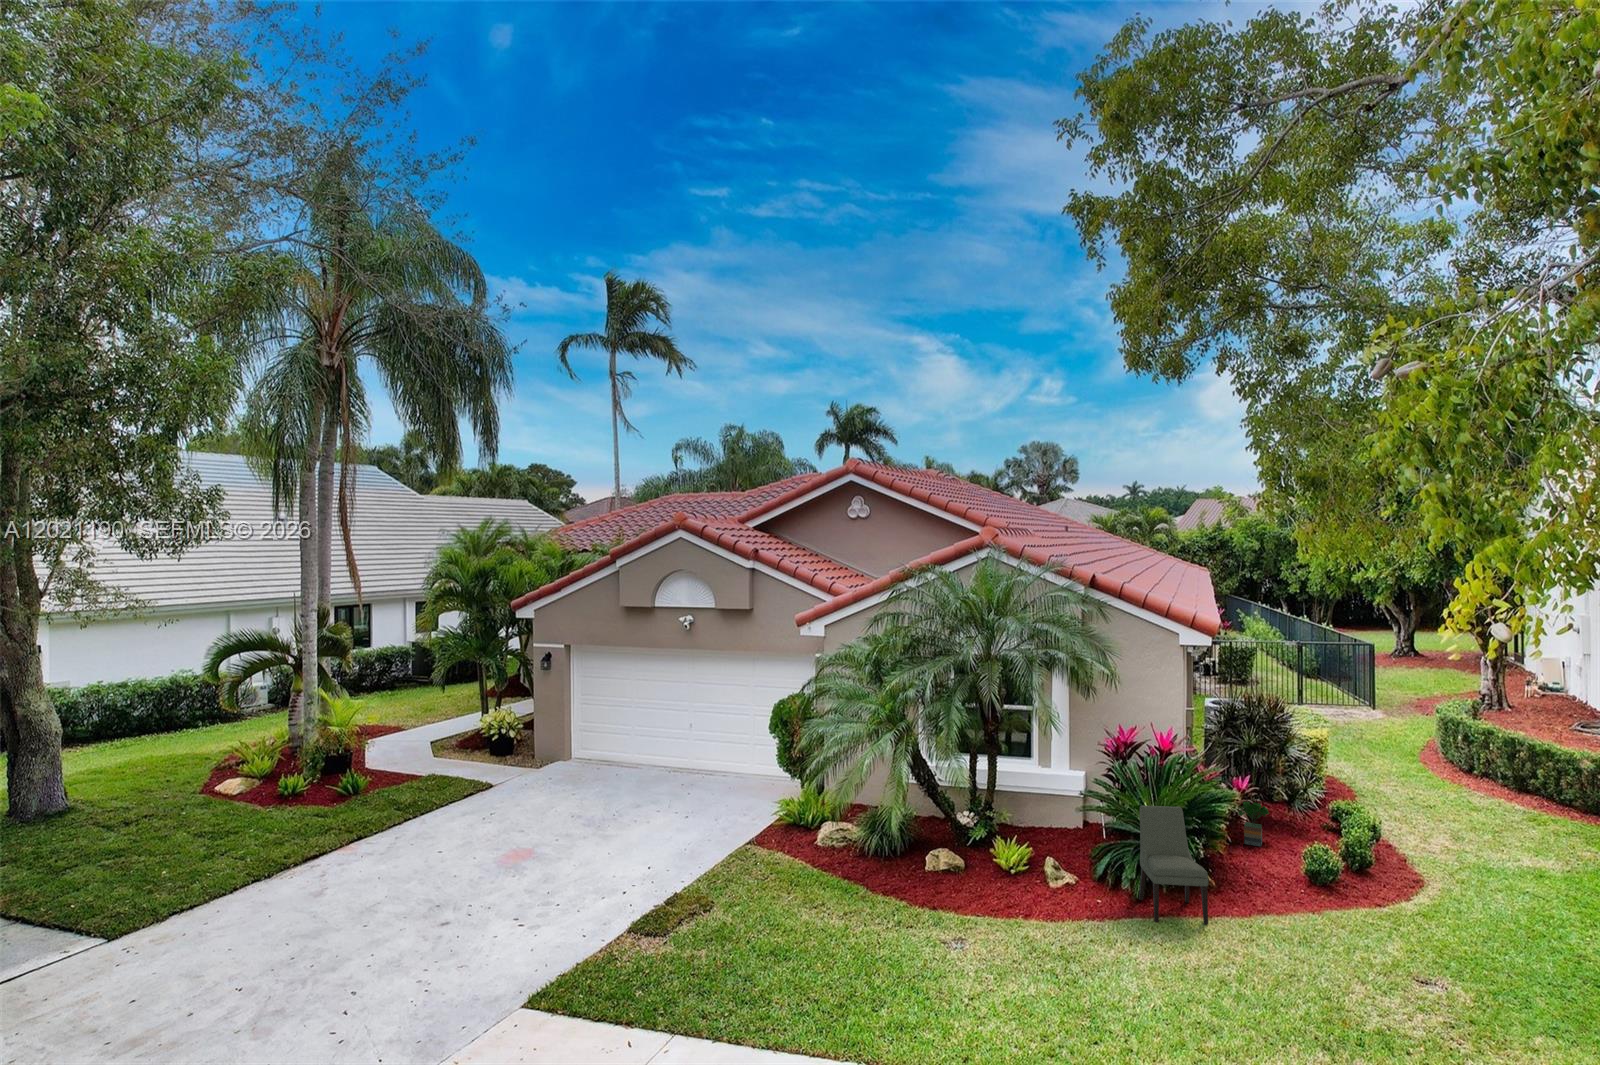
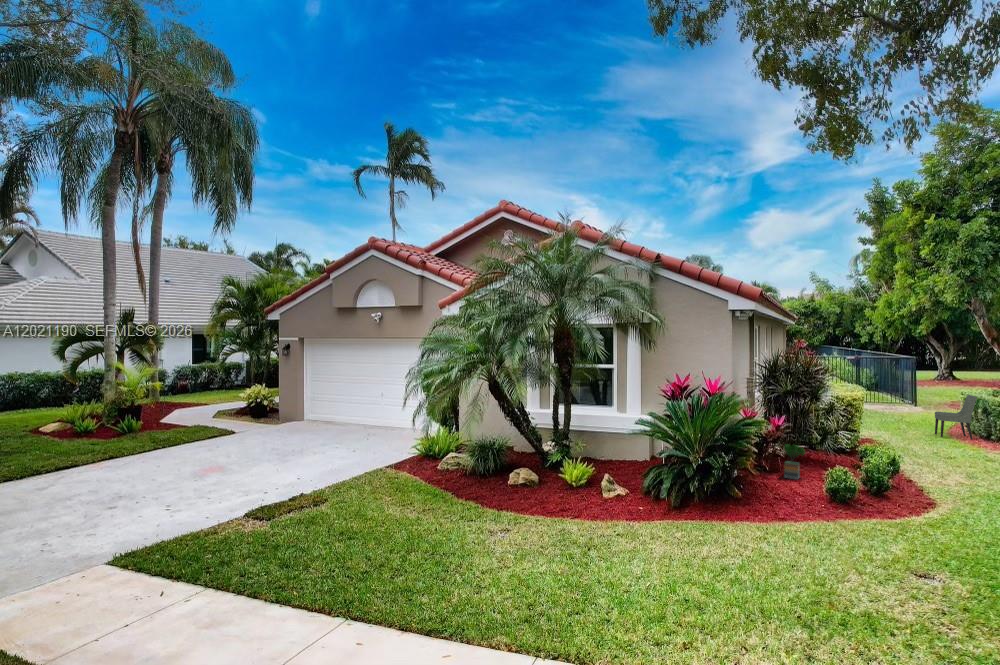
chair: present [1139,805,1208,924] -> present [935,395,977,440]

